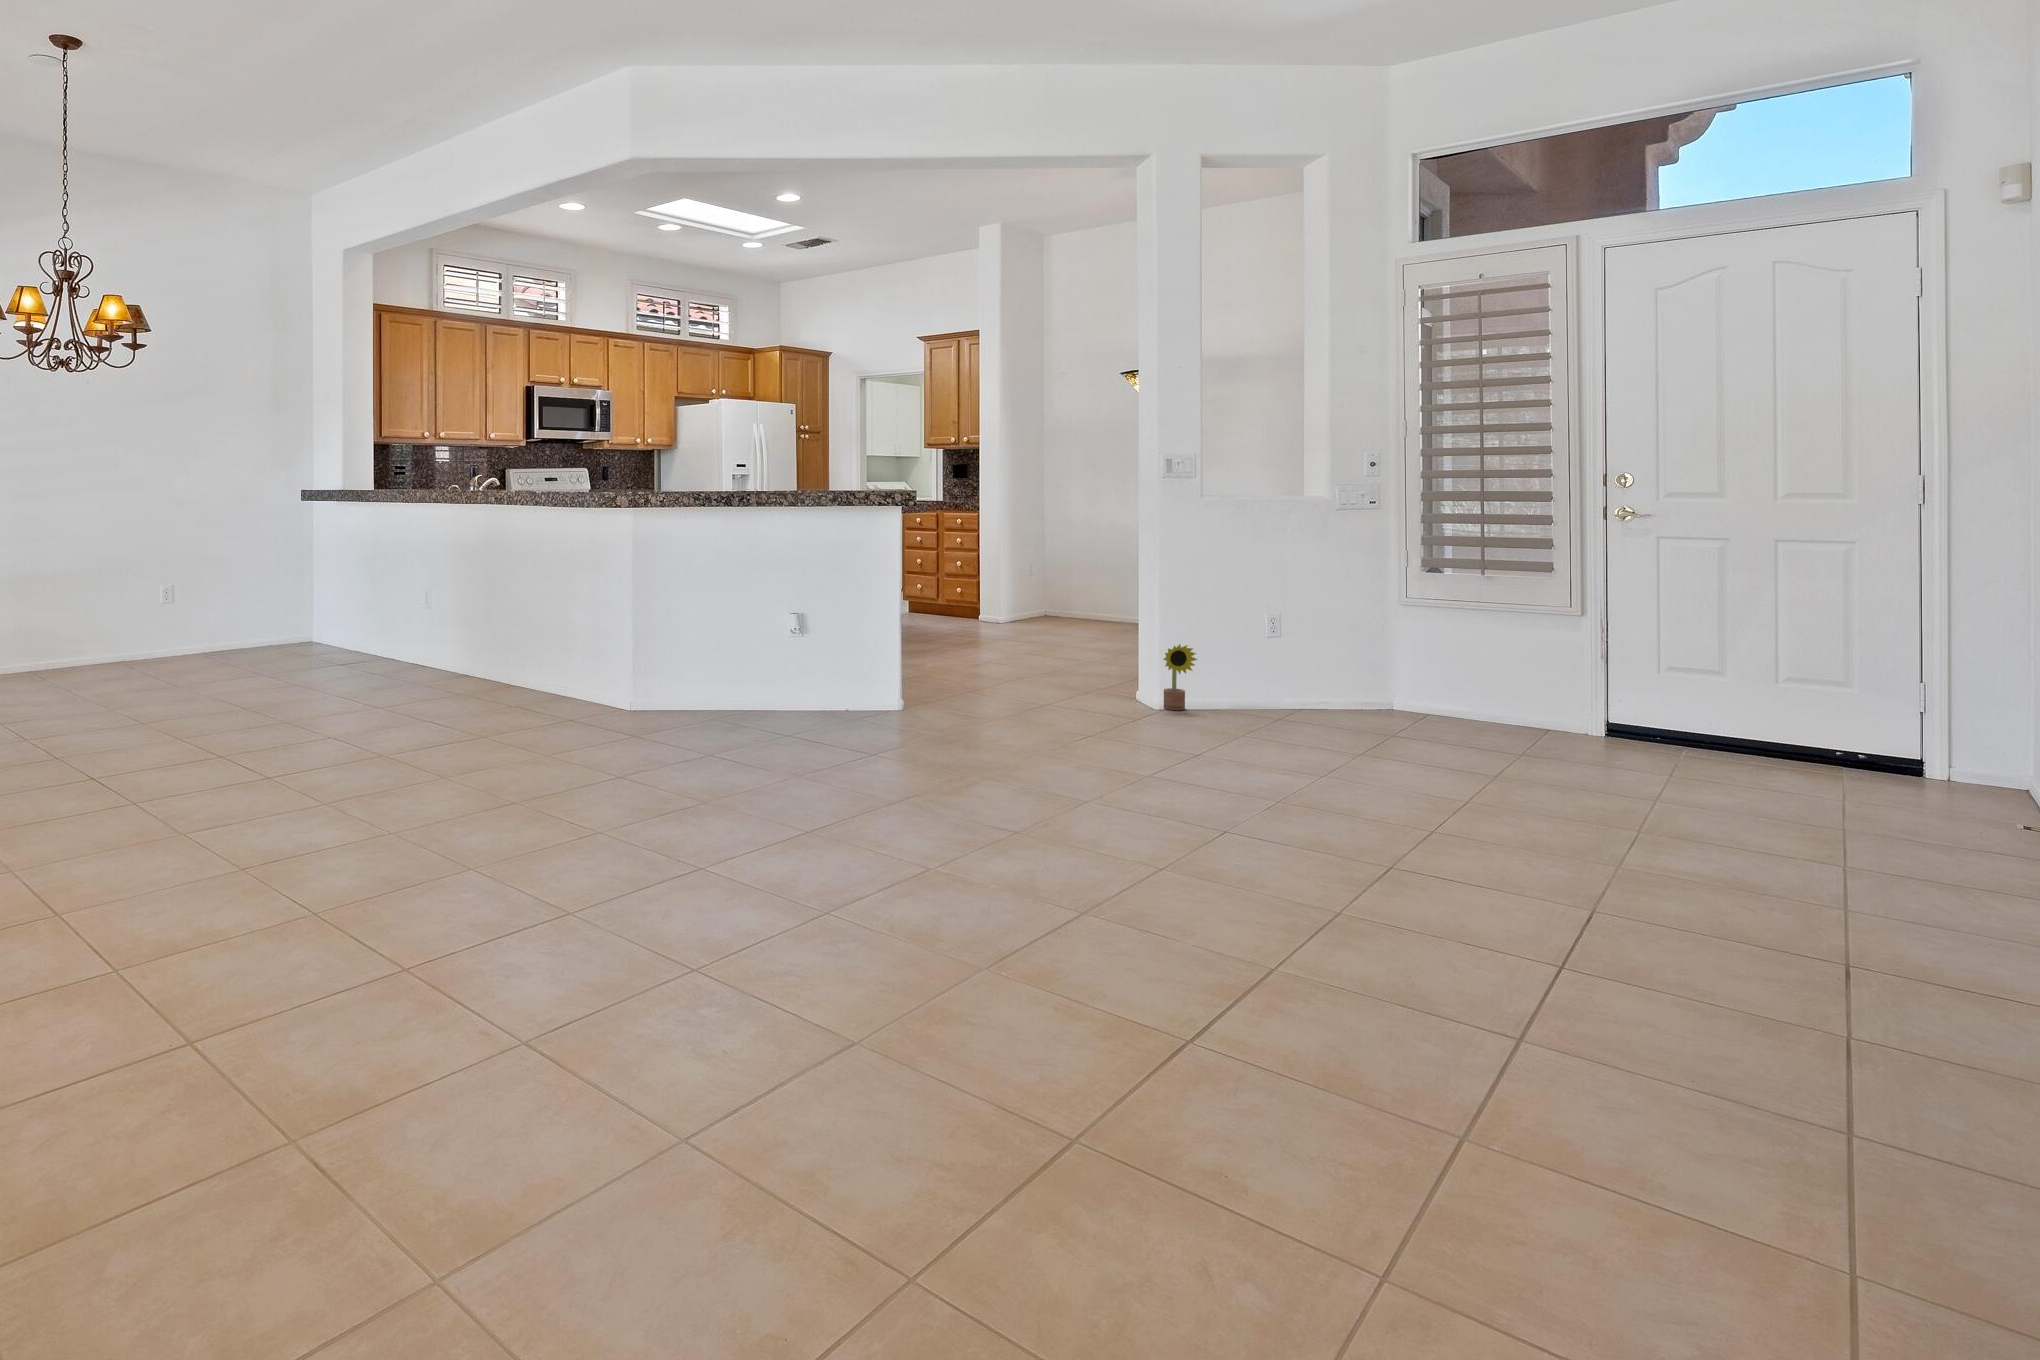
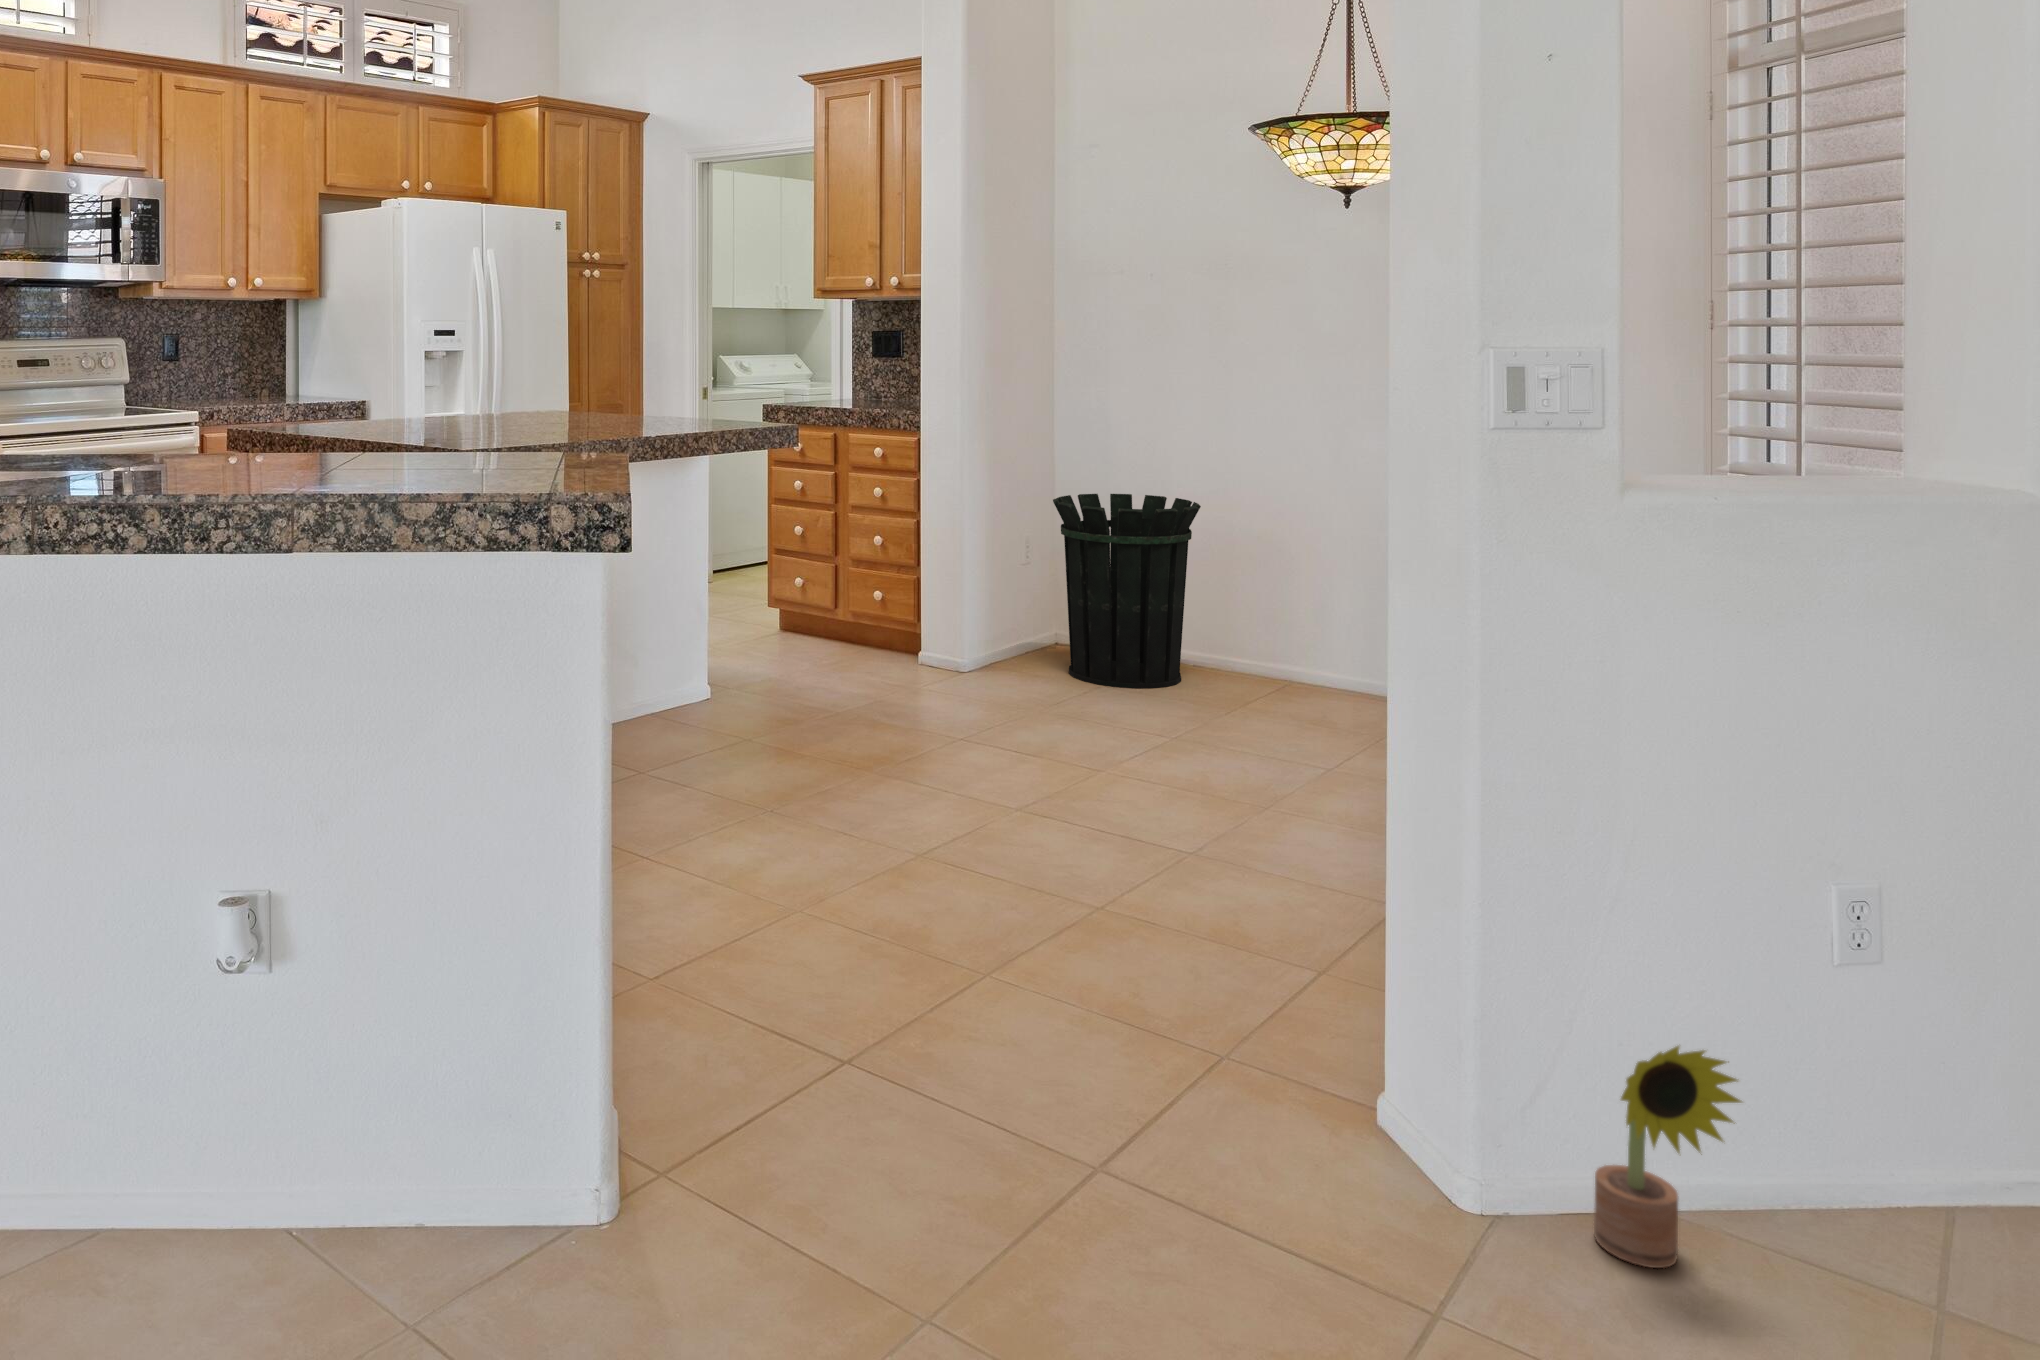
waste bin: none [1041,540,1111,628] -> present [1053,494,1201,688]

